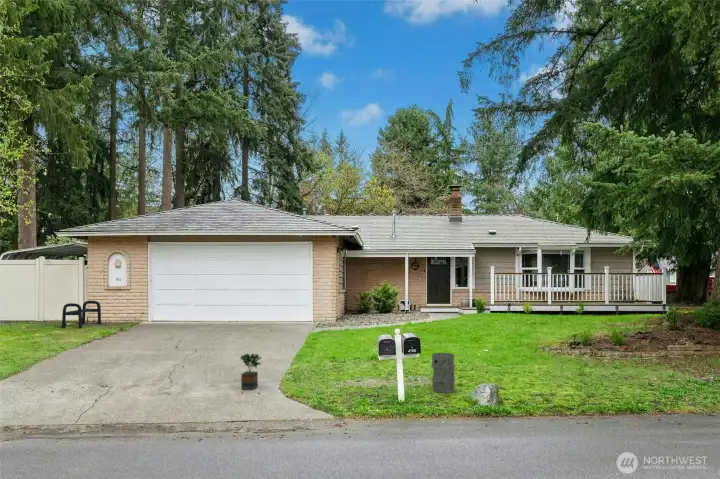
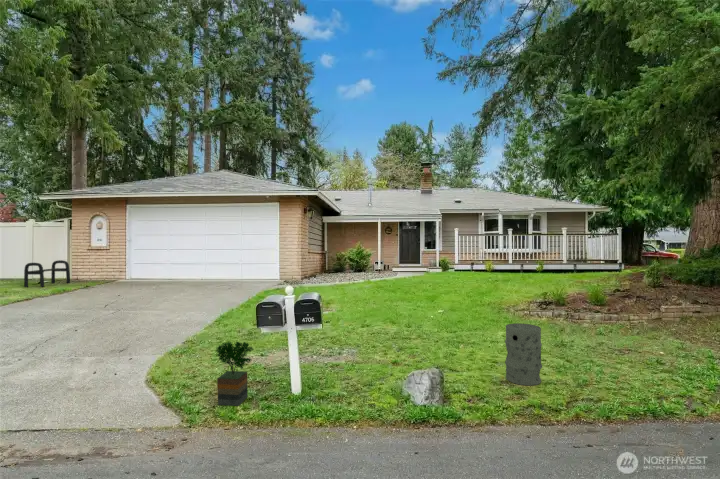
trash can: present [432,353,455,393] -> present [505,323,542,385]
potted tree: present [240,354,261,390] -> present [216,342,254,406]

